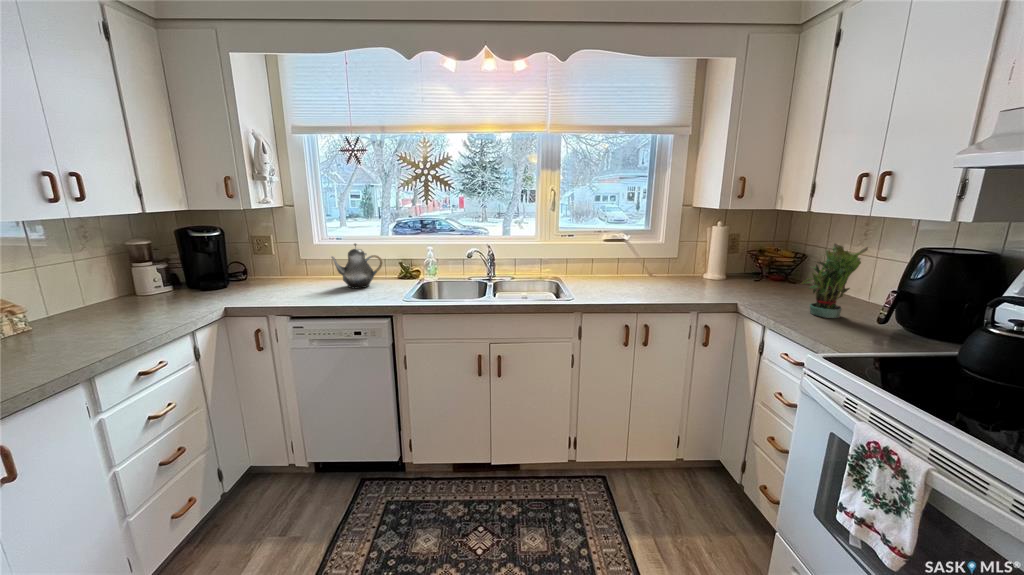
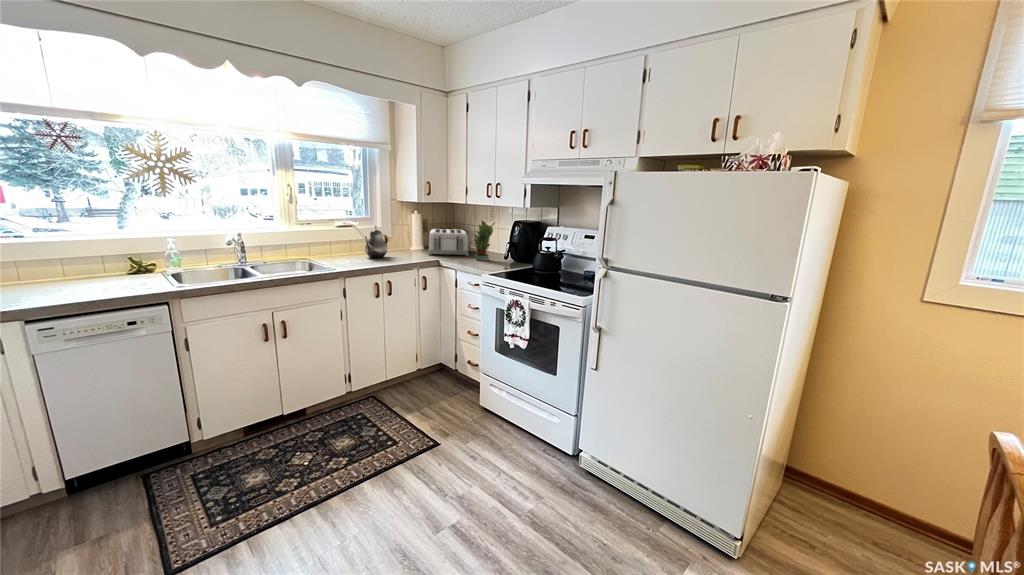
teapot: present [331,243,382,288] -> present [365,226,389,259]
toaster: none [724,250,804,302] -> present [429,229,468,256]

